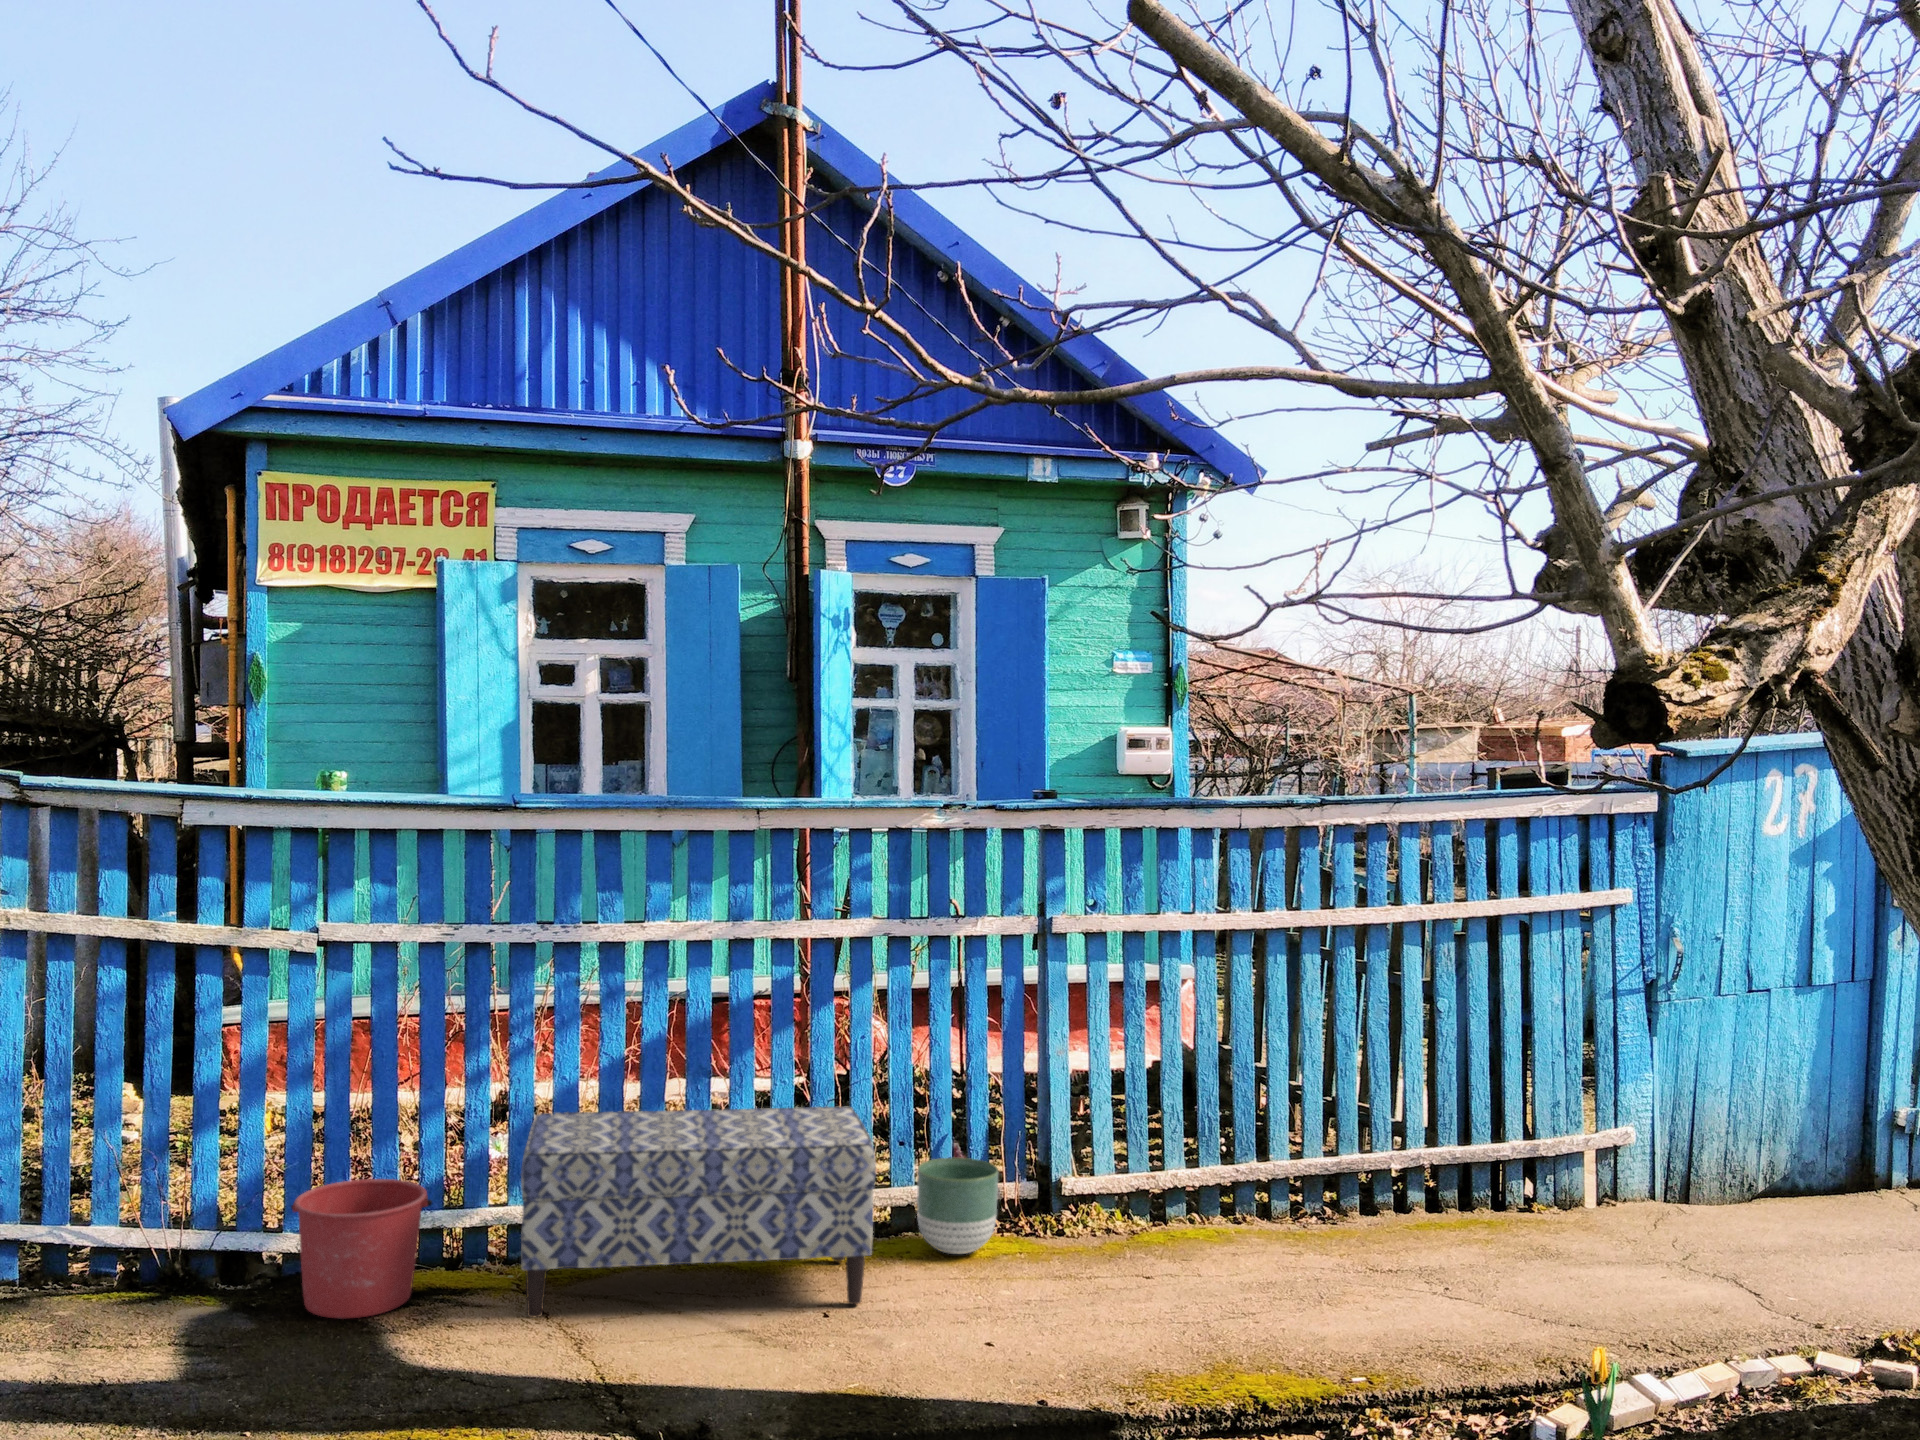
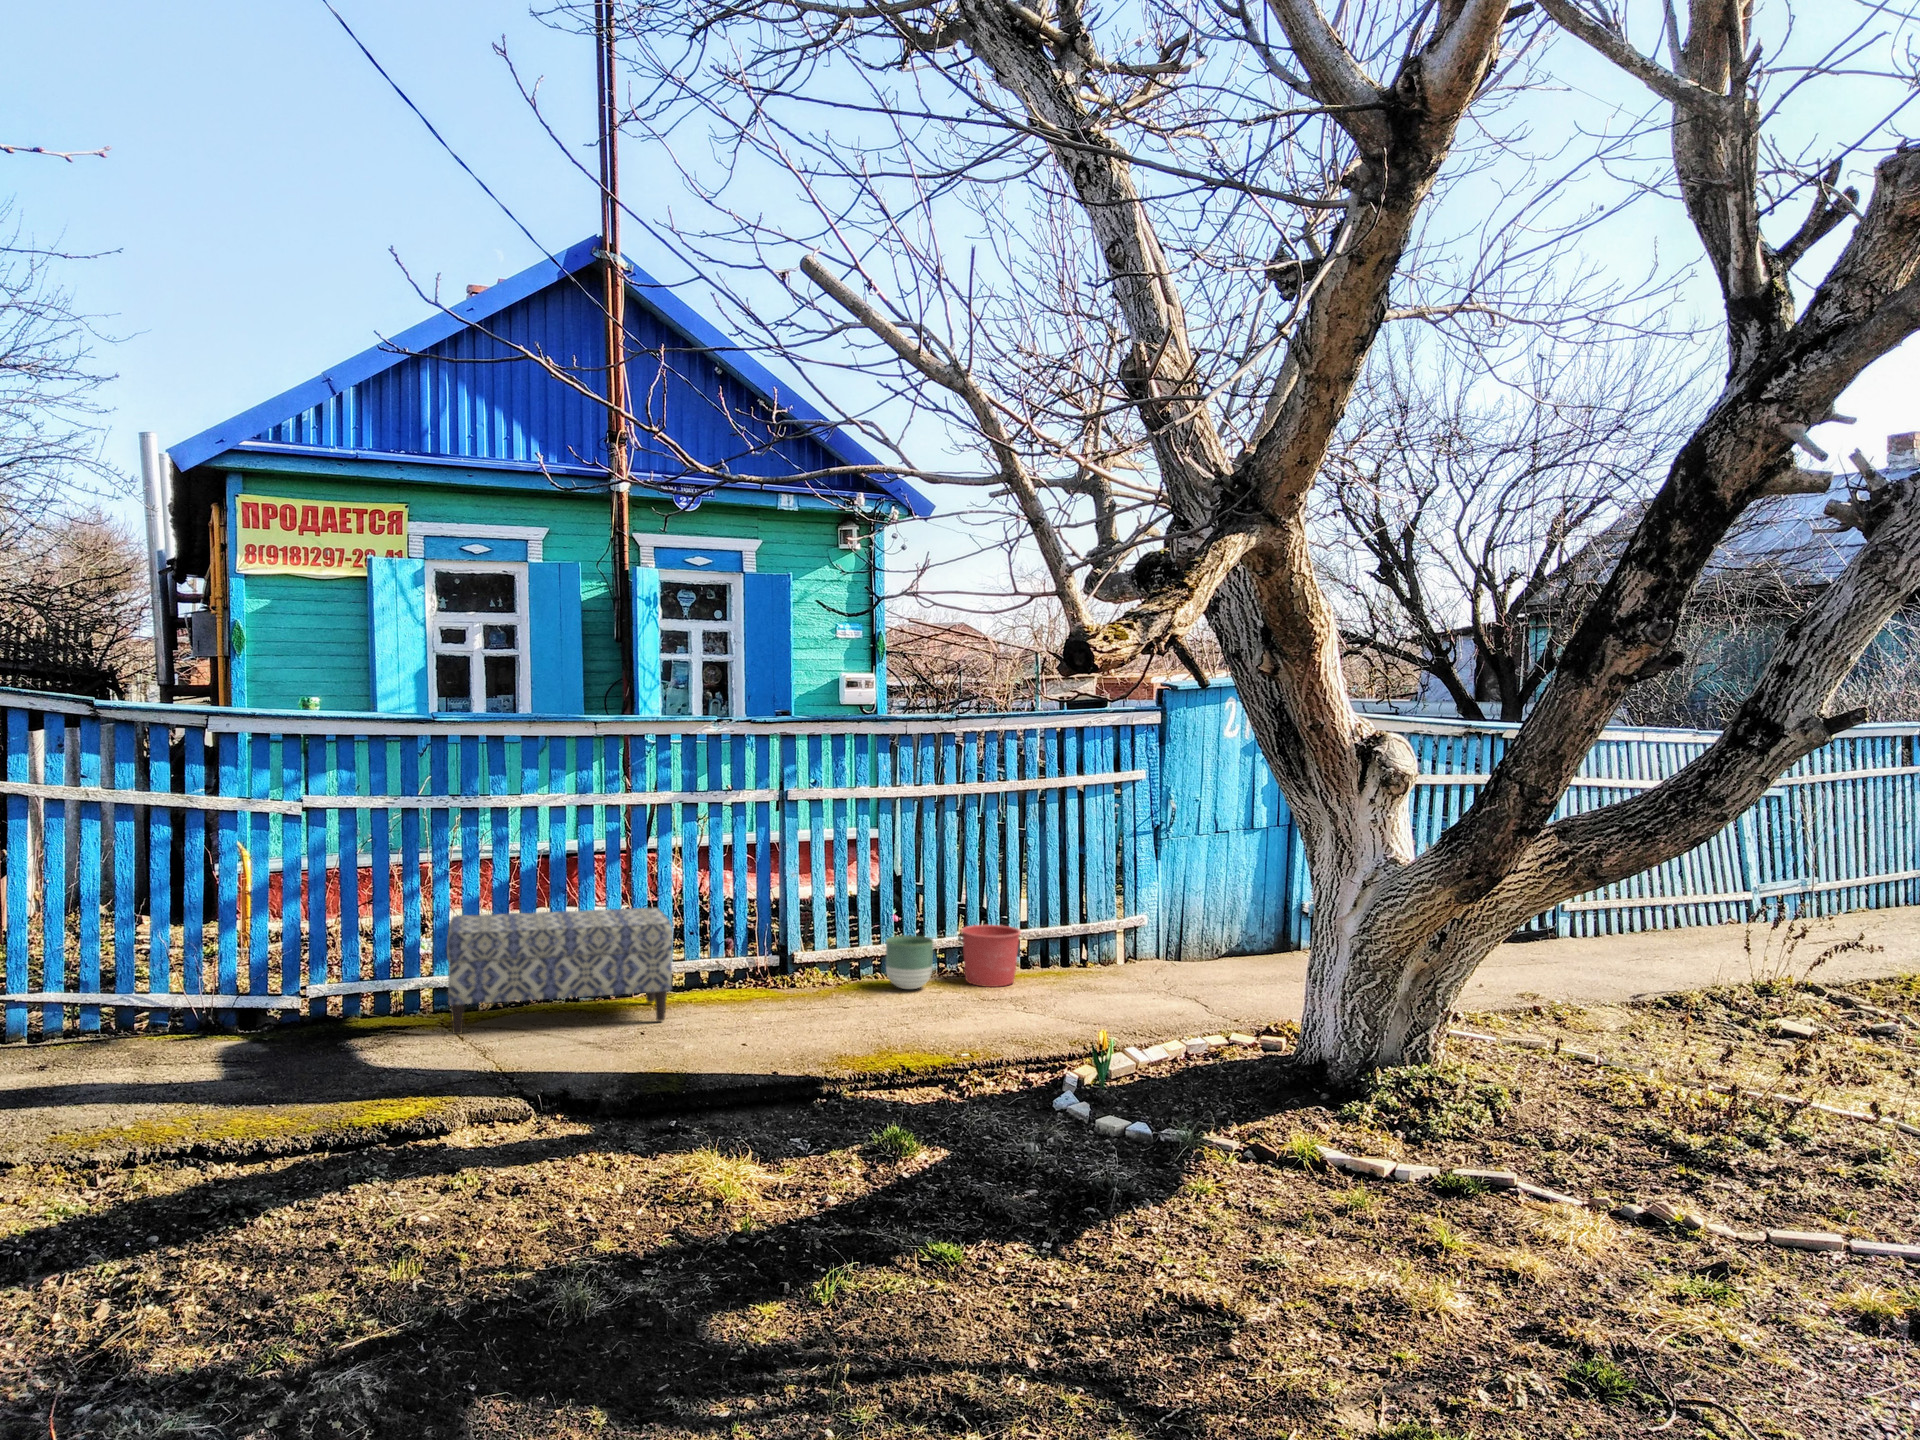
planter: present [917,1158,998,1254] -> present [886,936,933,989]
bucket: present [291,1179,432,1319] -> present [958,925,1021,987]

